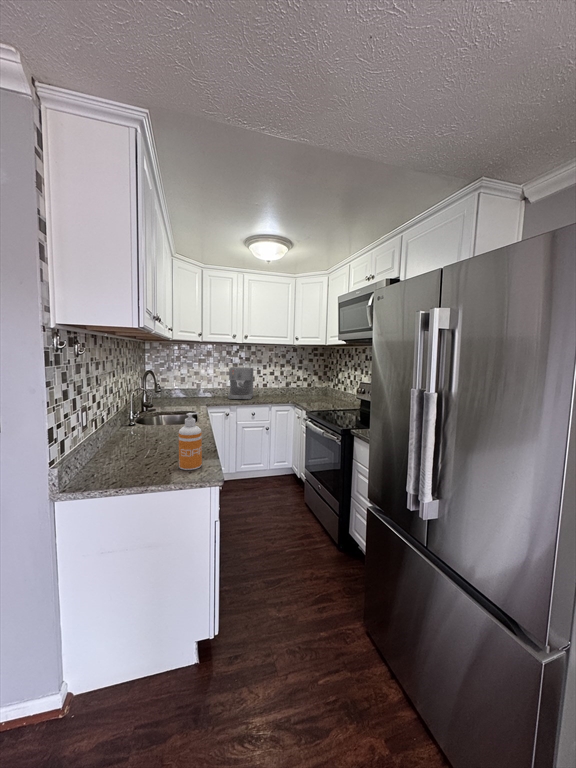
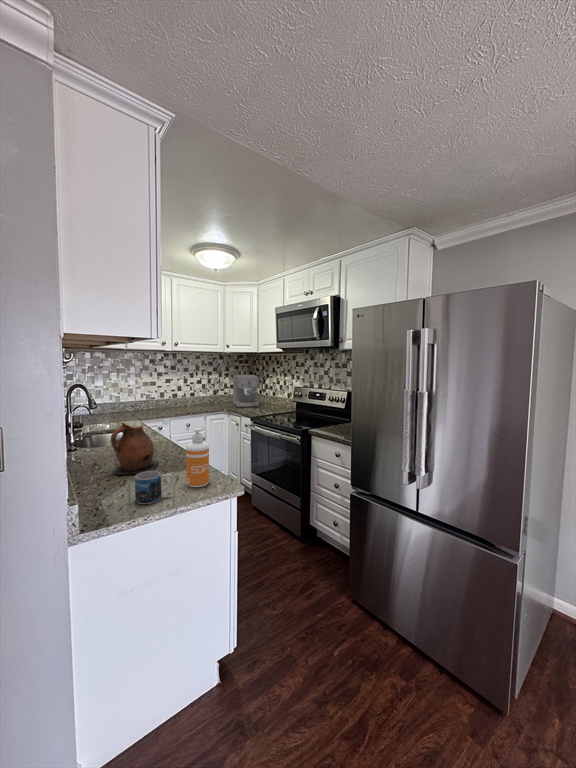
coffee maker: present [228,367,253,400] -> present [233,375,259,407]
ceramic pitcher: none [134,402,181,452] -> present [111,422,158,474]
mug: none [123,448,158,478] -> present [135,471,173,504]

